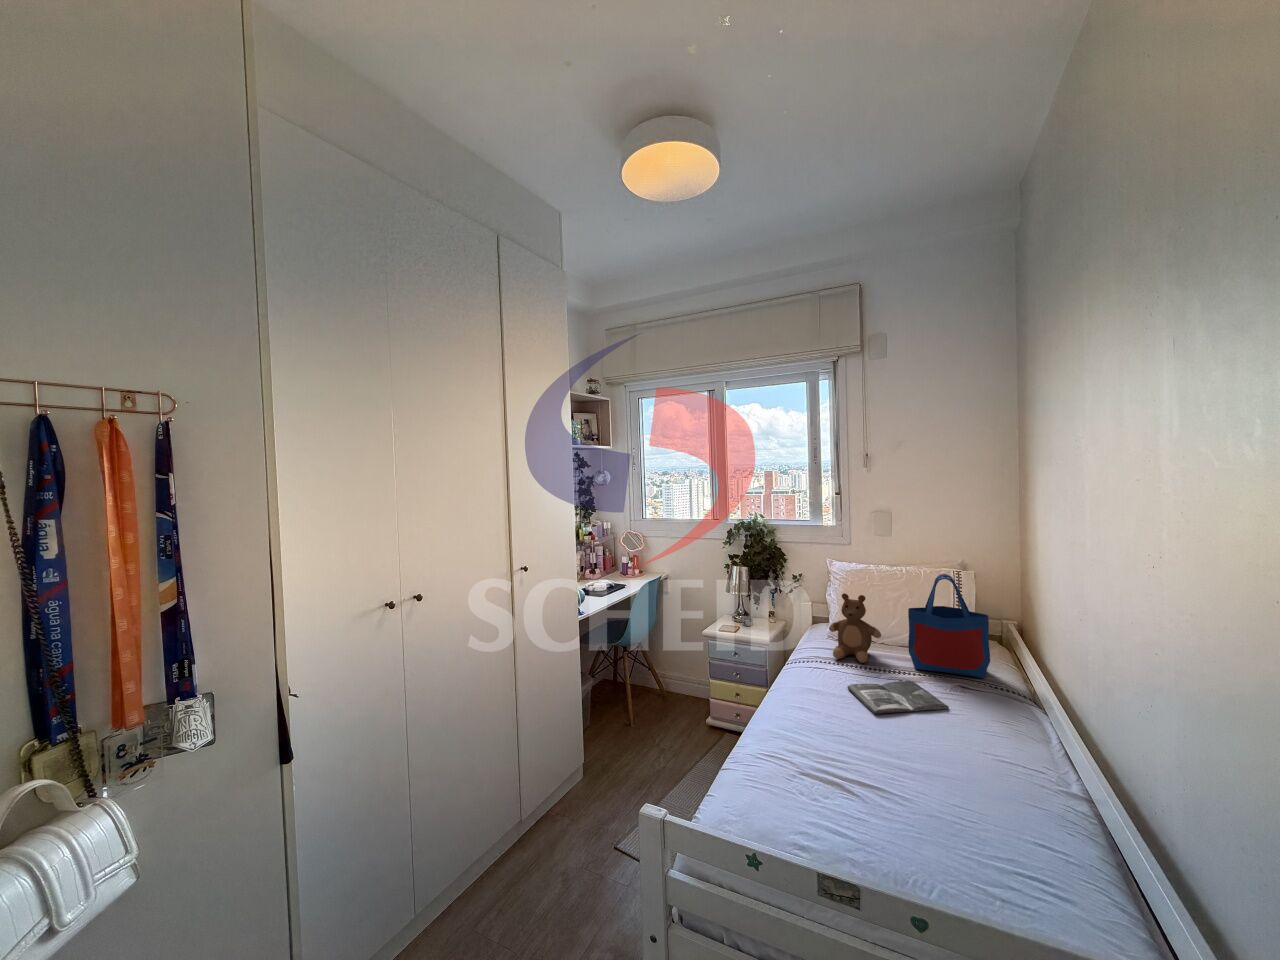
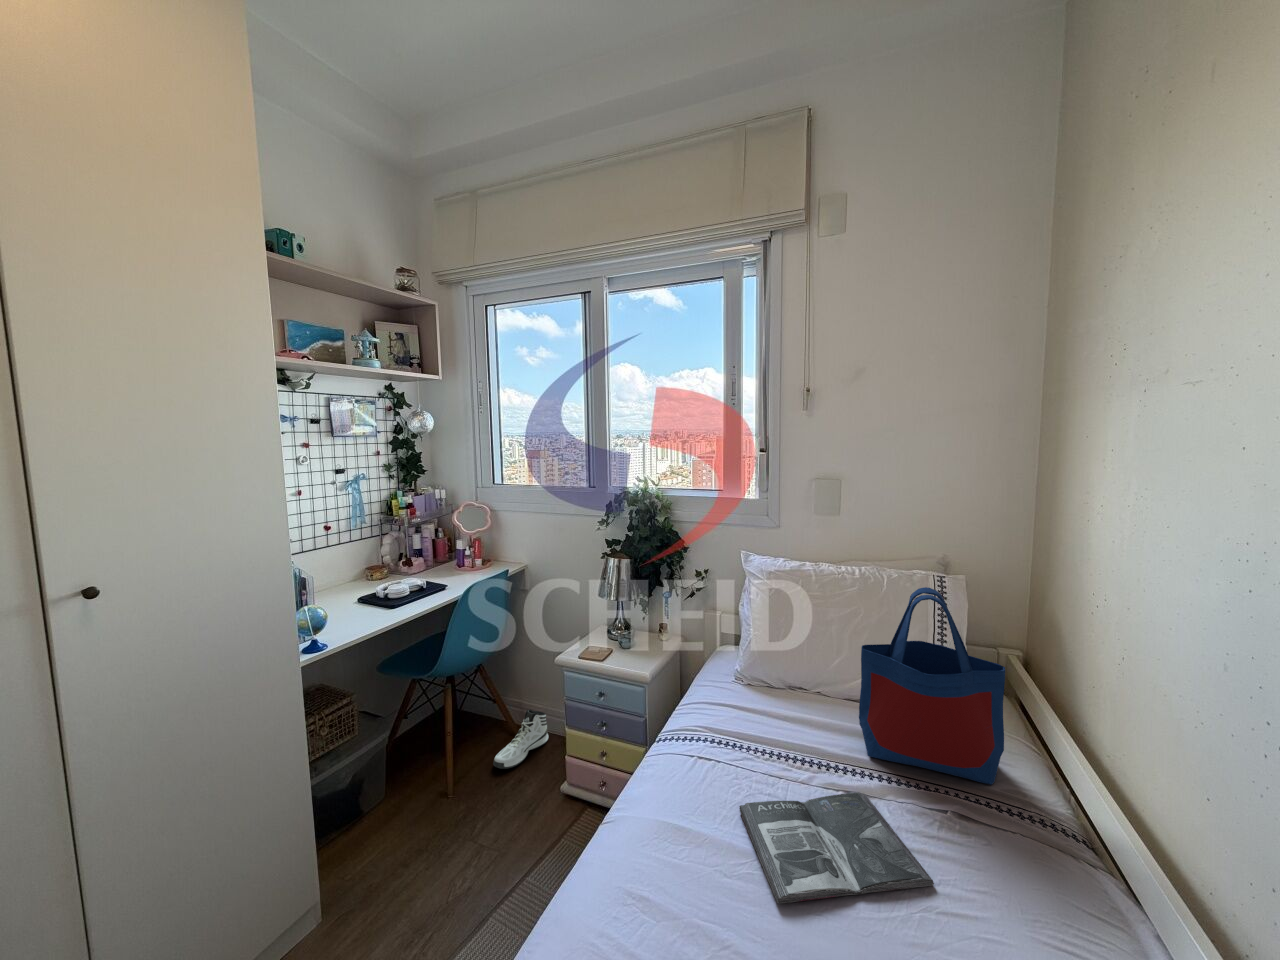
teddy bear: present [829,593,881,663] -> none [732,613,815,738]
sneaker: none [654,675,685,712] -> present [493,710,548,769]

